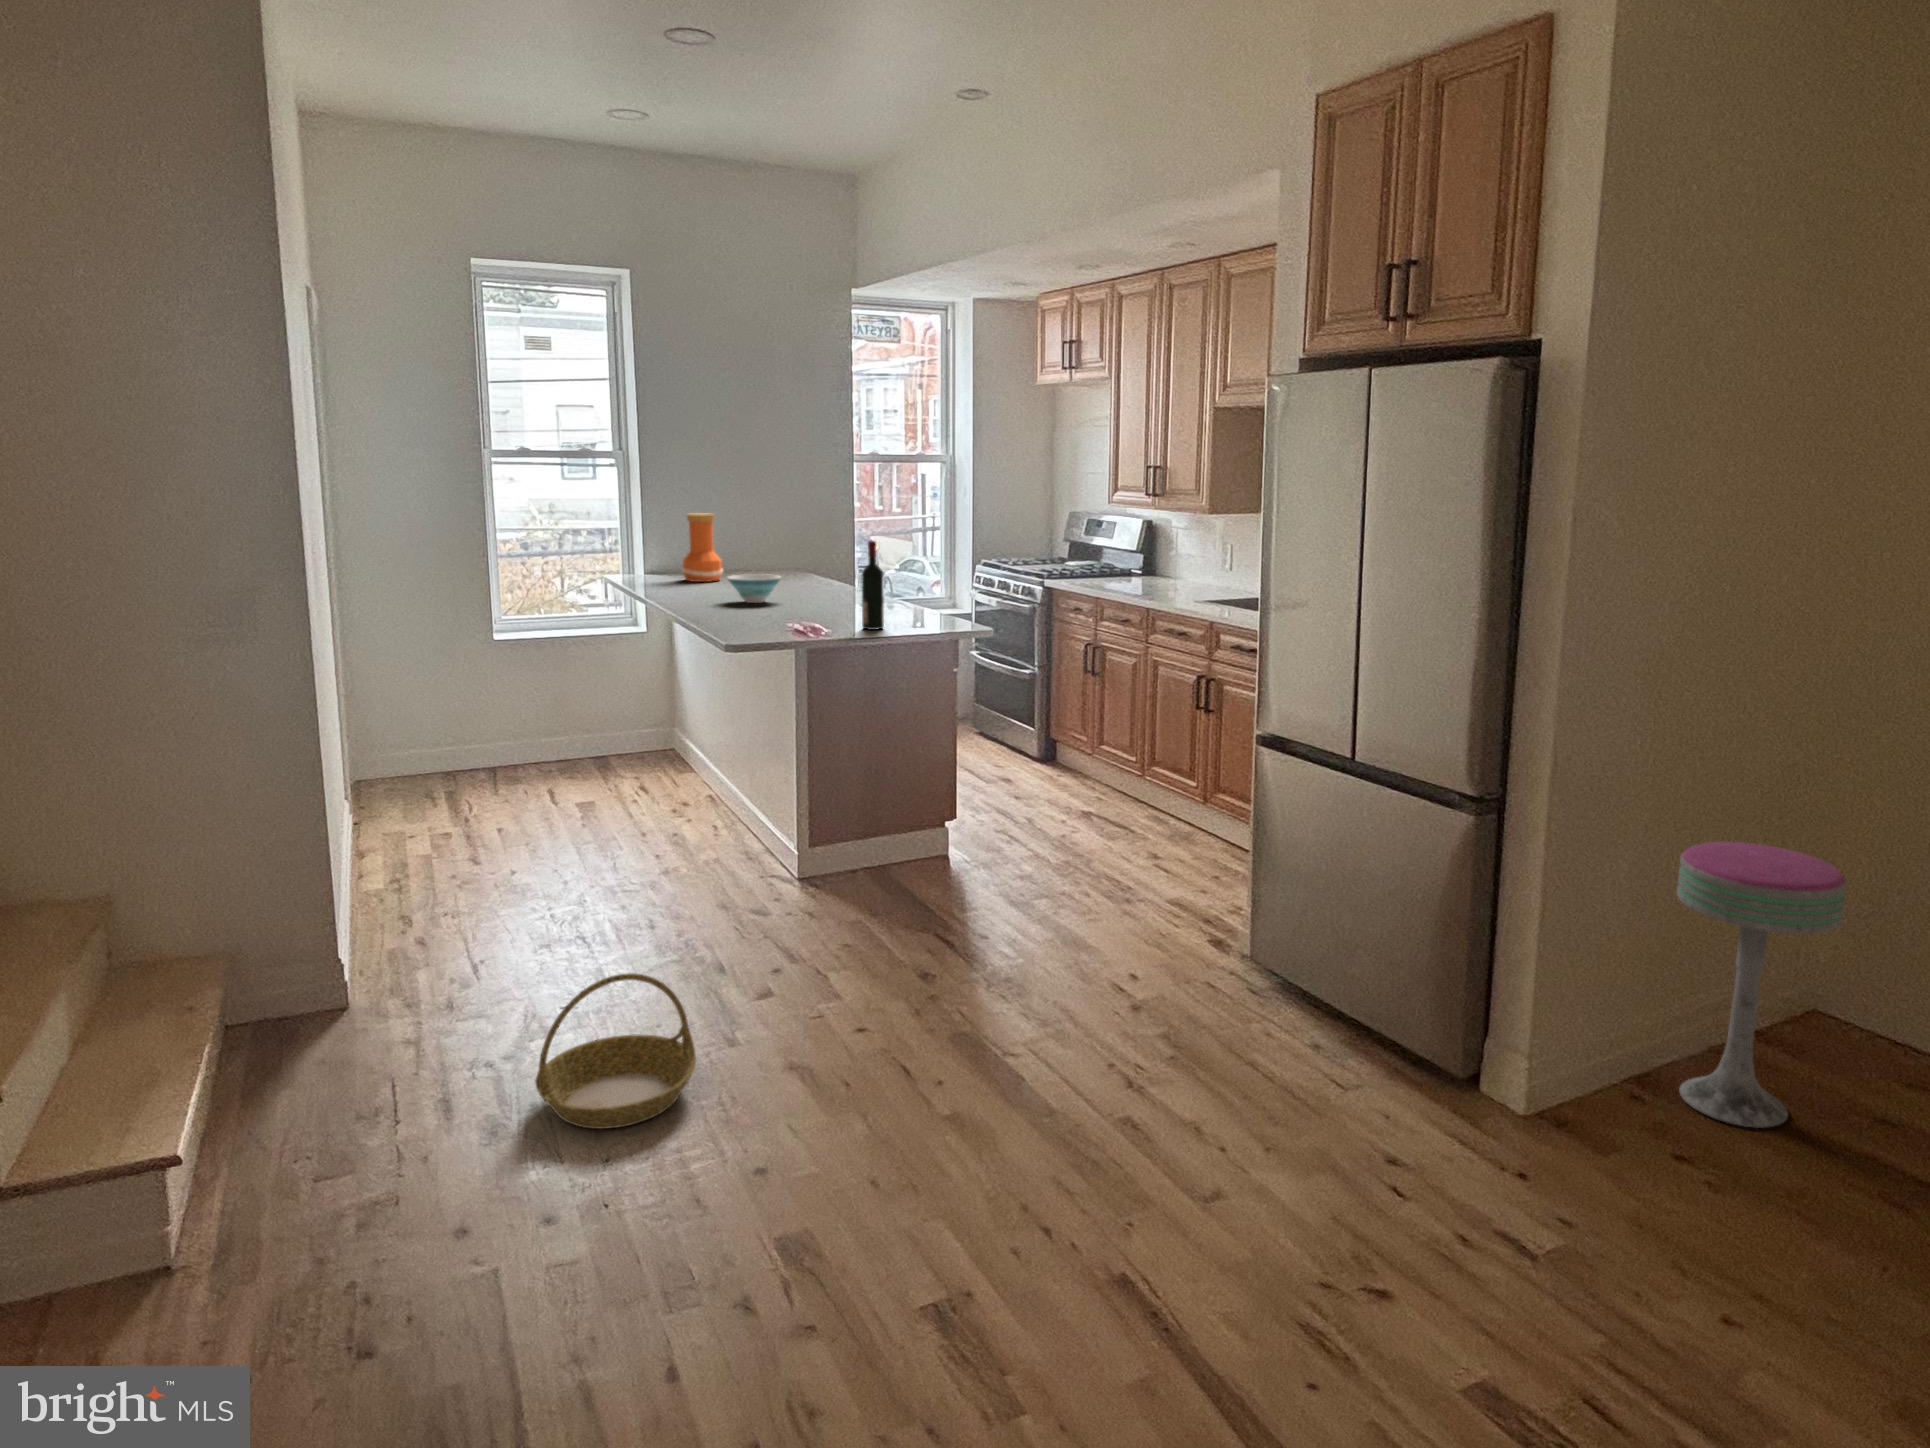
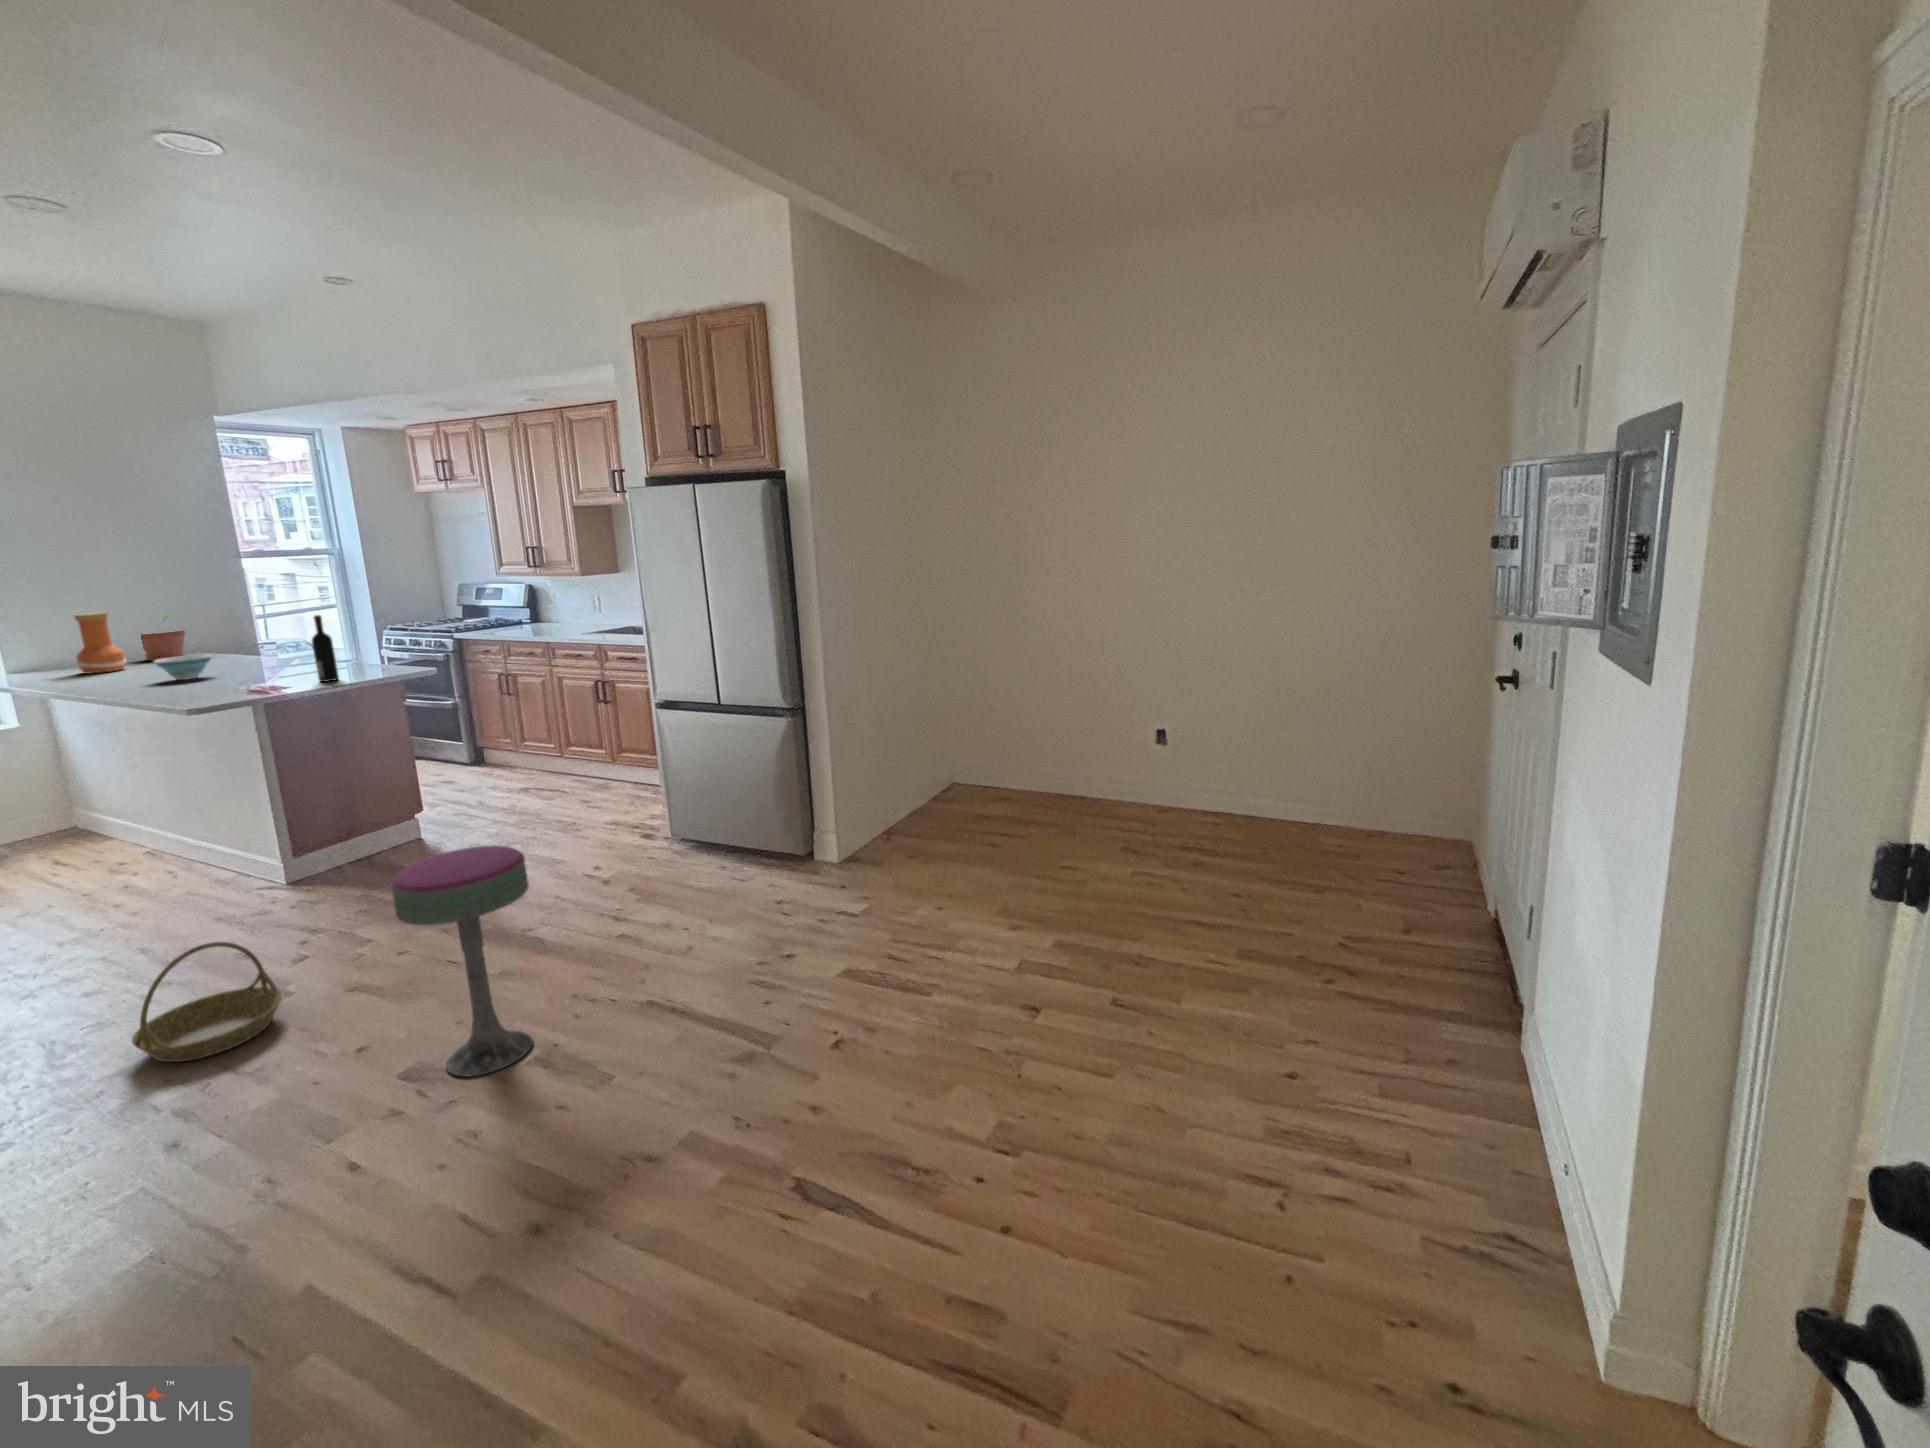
potted plant: none [739,499,784,574] -> present [141,613,185,661]
bar stool: present [1677,842,1847,1128] -> present [391,846,532,1077]

